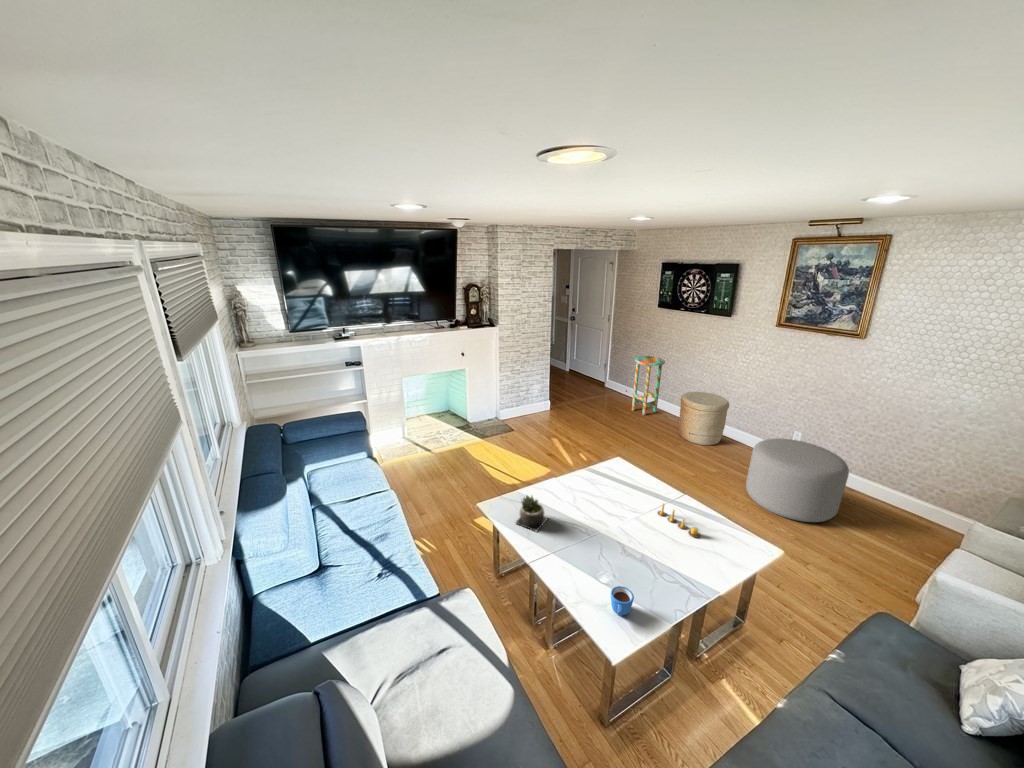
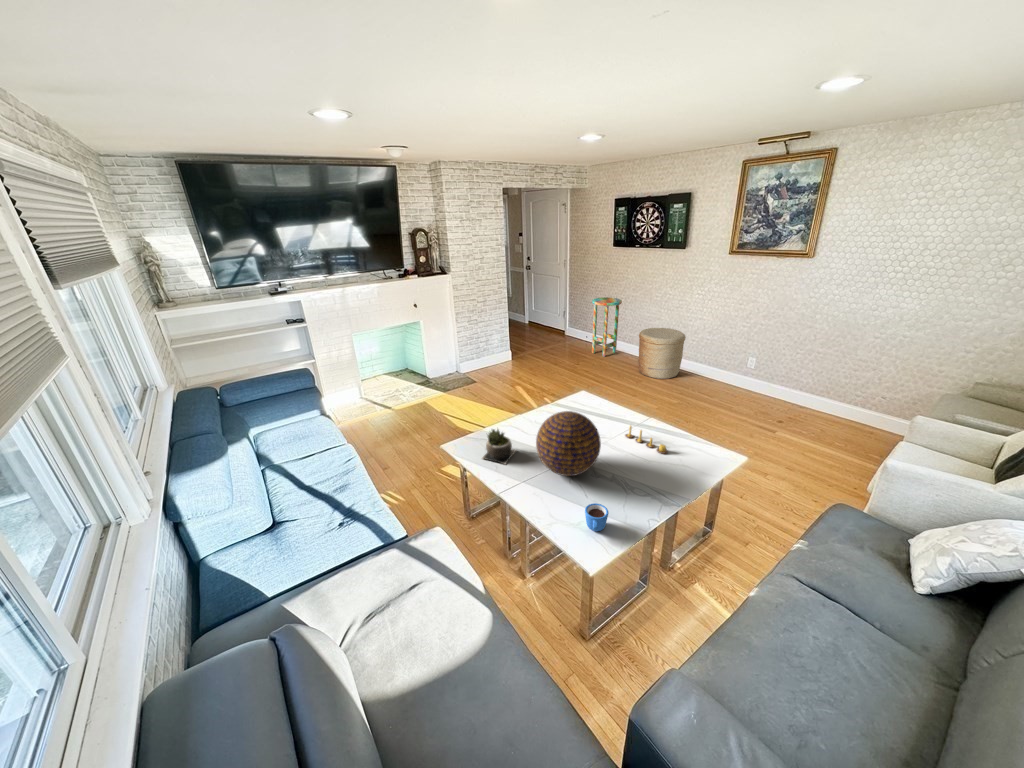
ottoman: present [746,438,849,522] -> none [705,362,800,437]
decorative orb: none [568,487,631,552] -> present [536,411,601,476]

